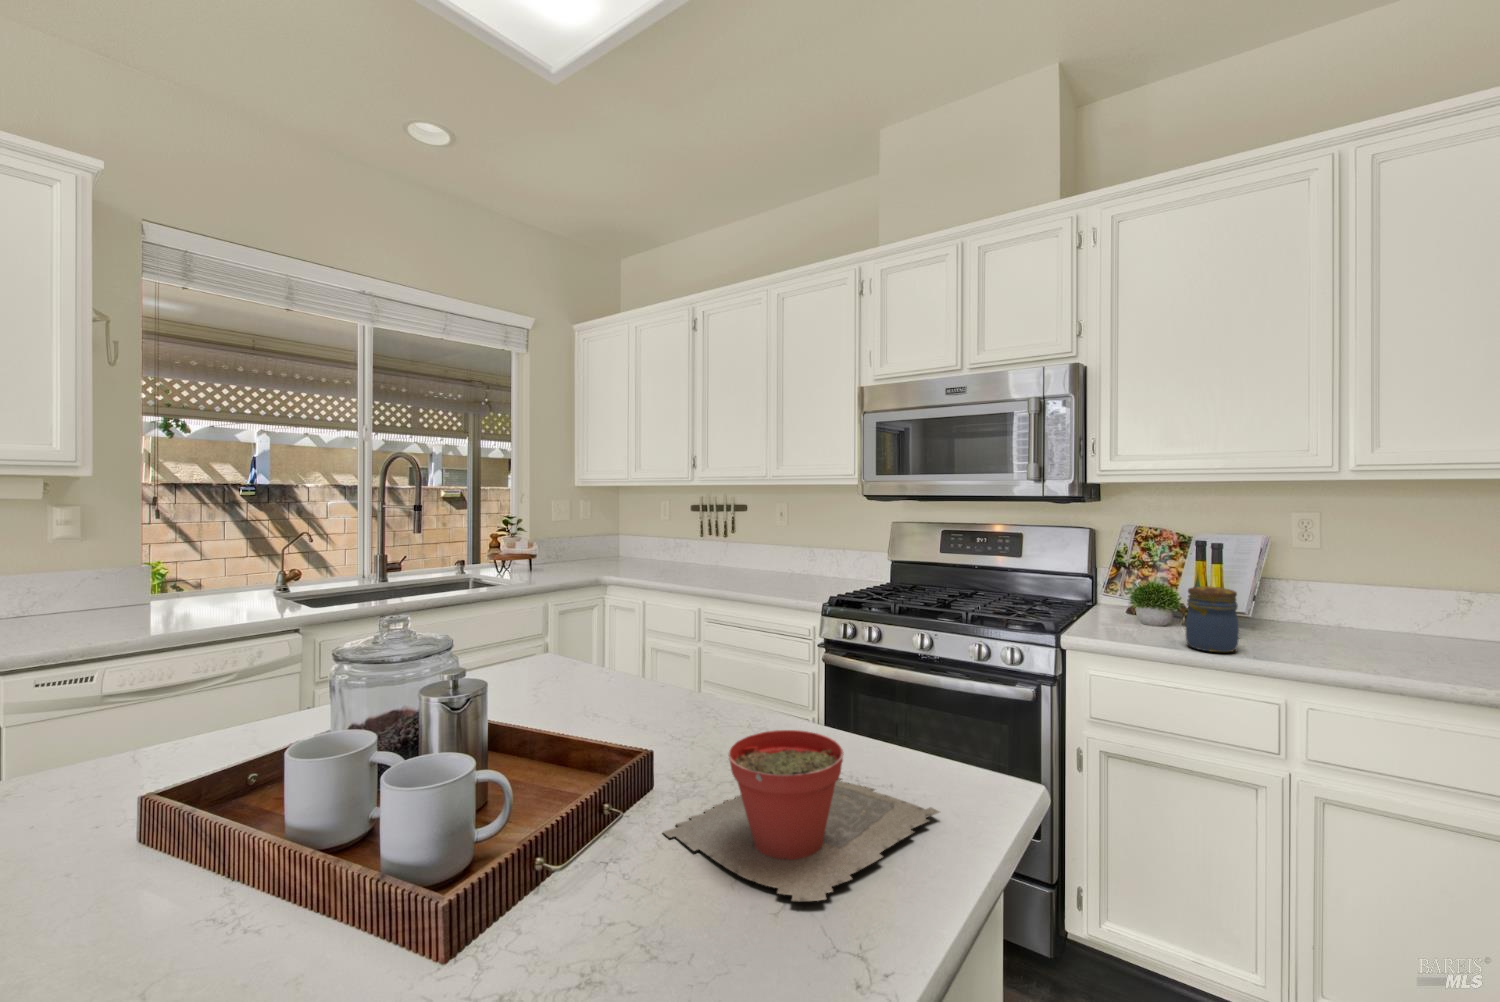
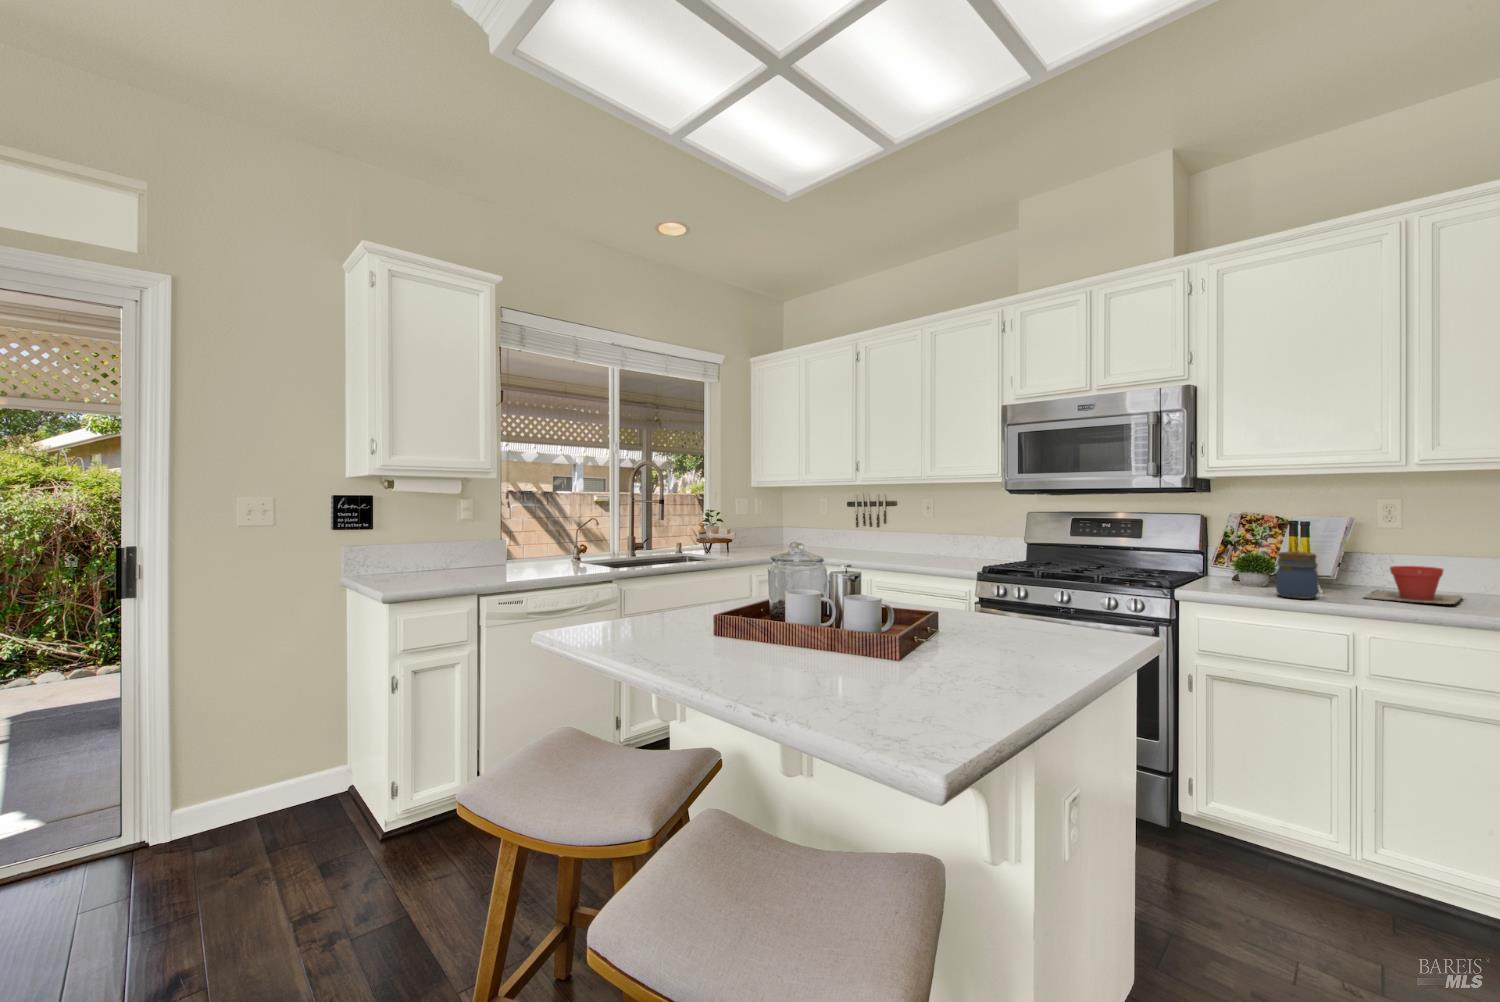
plant pot: present [664,730,939,901] -> present [1363,566,1463,604]

